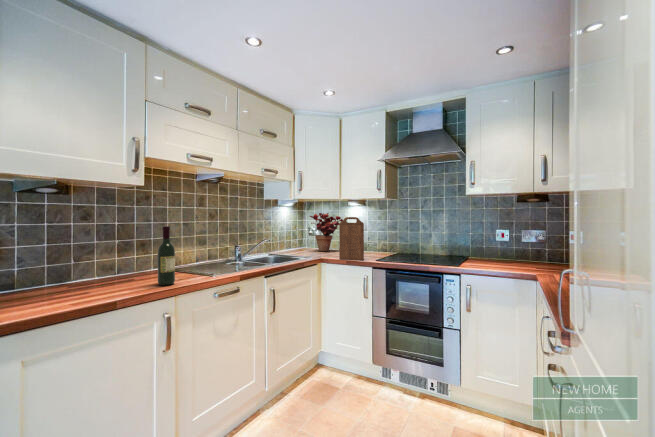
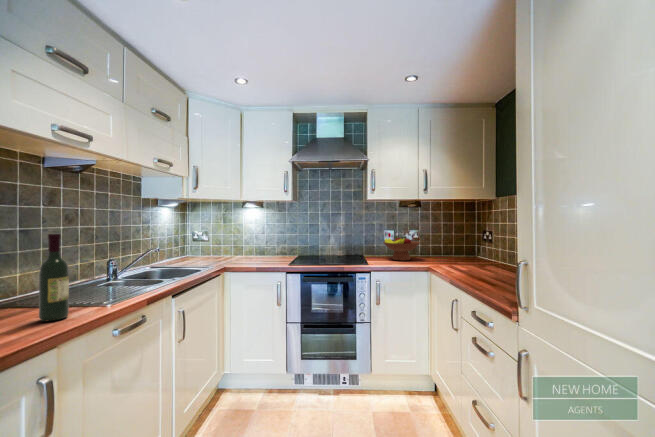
potted plant: present [310,213,343,251] -> none [199,215,241,259]
cutting board: present [339,217,364,260] -> none [249,220,277,267]
fruit bowl: none [487,236,538,265] -> present [383,236,420,261]

